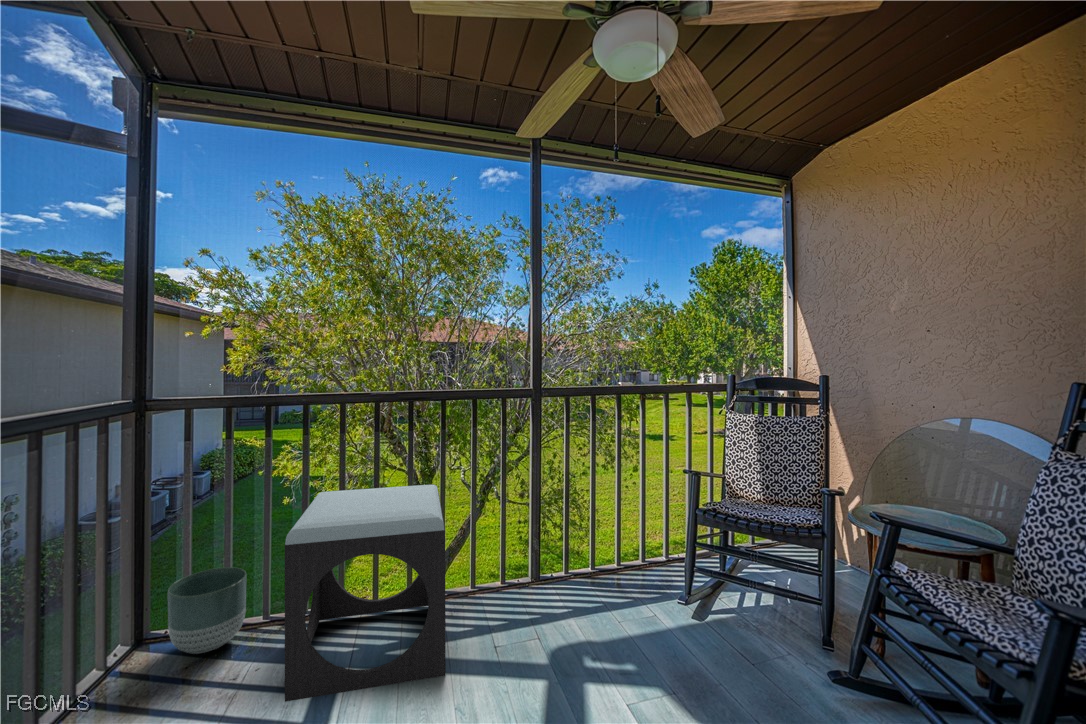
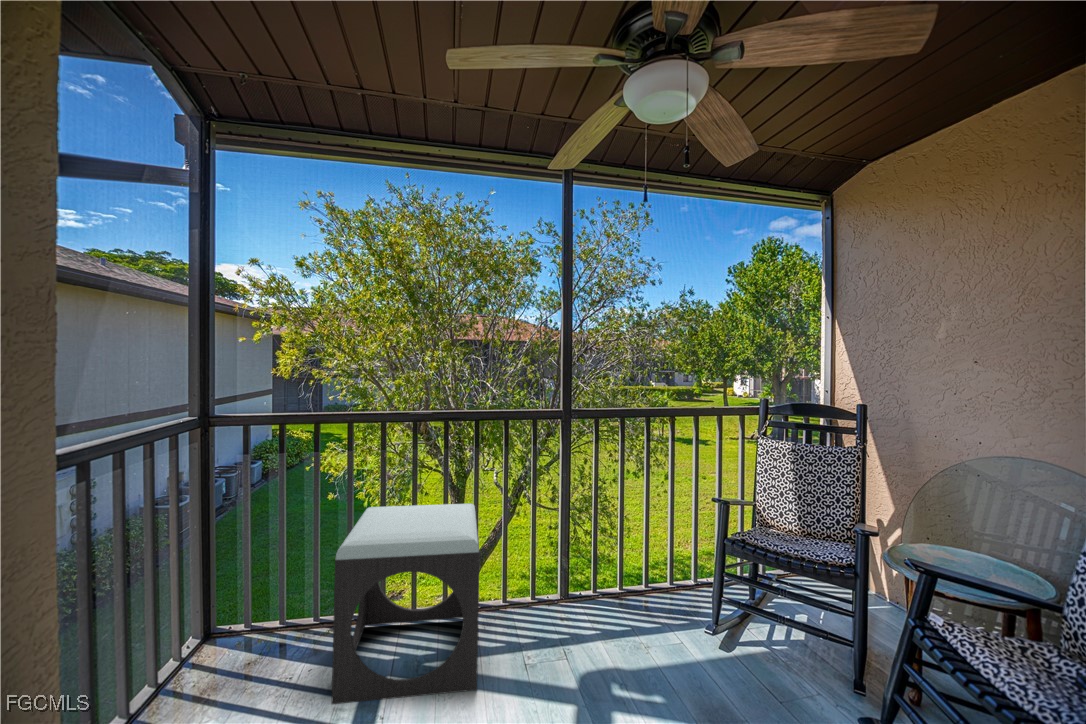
planter: present [168,567,247,654] -> none [235,572,302,651]

